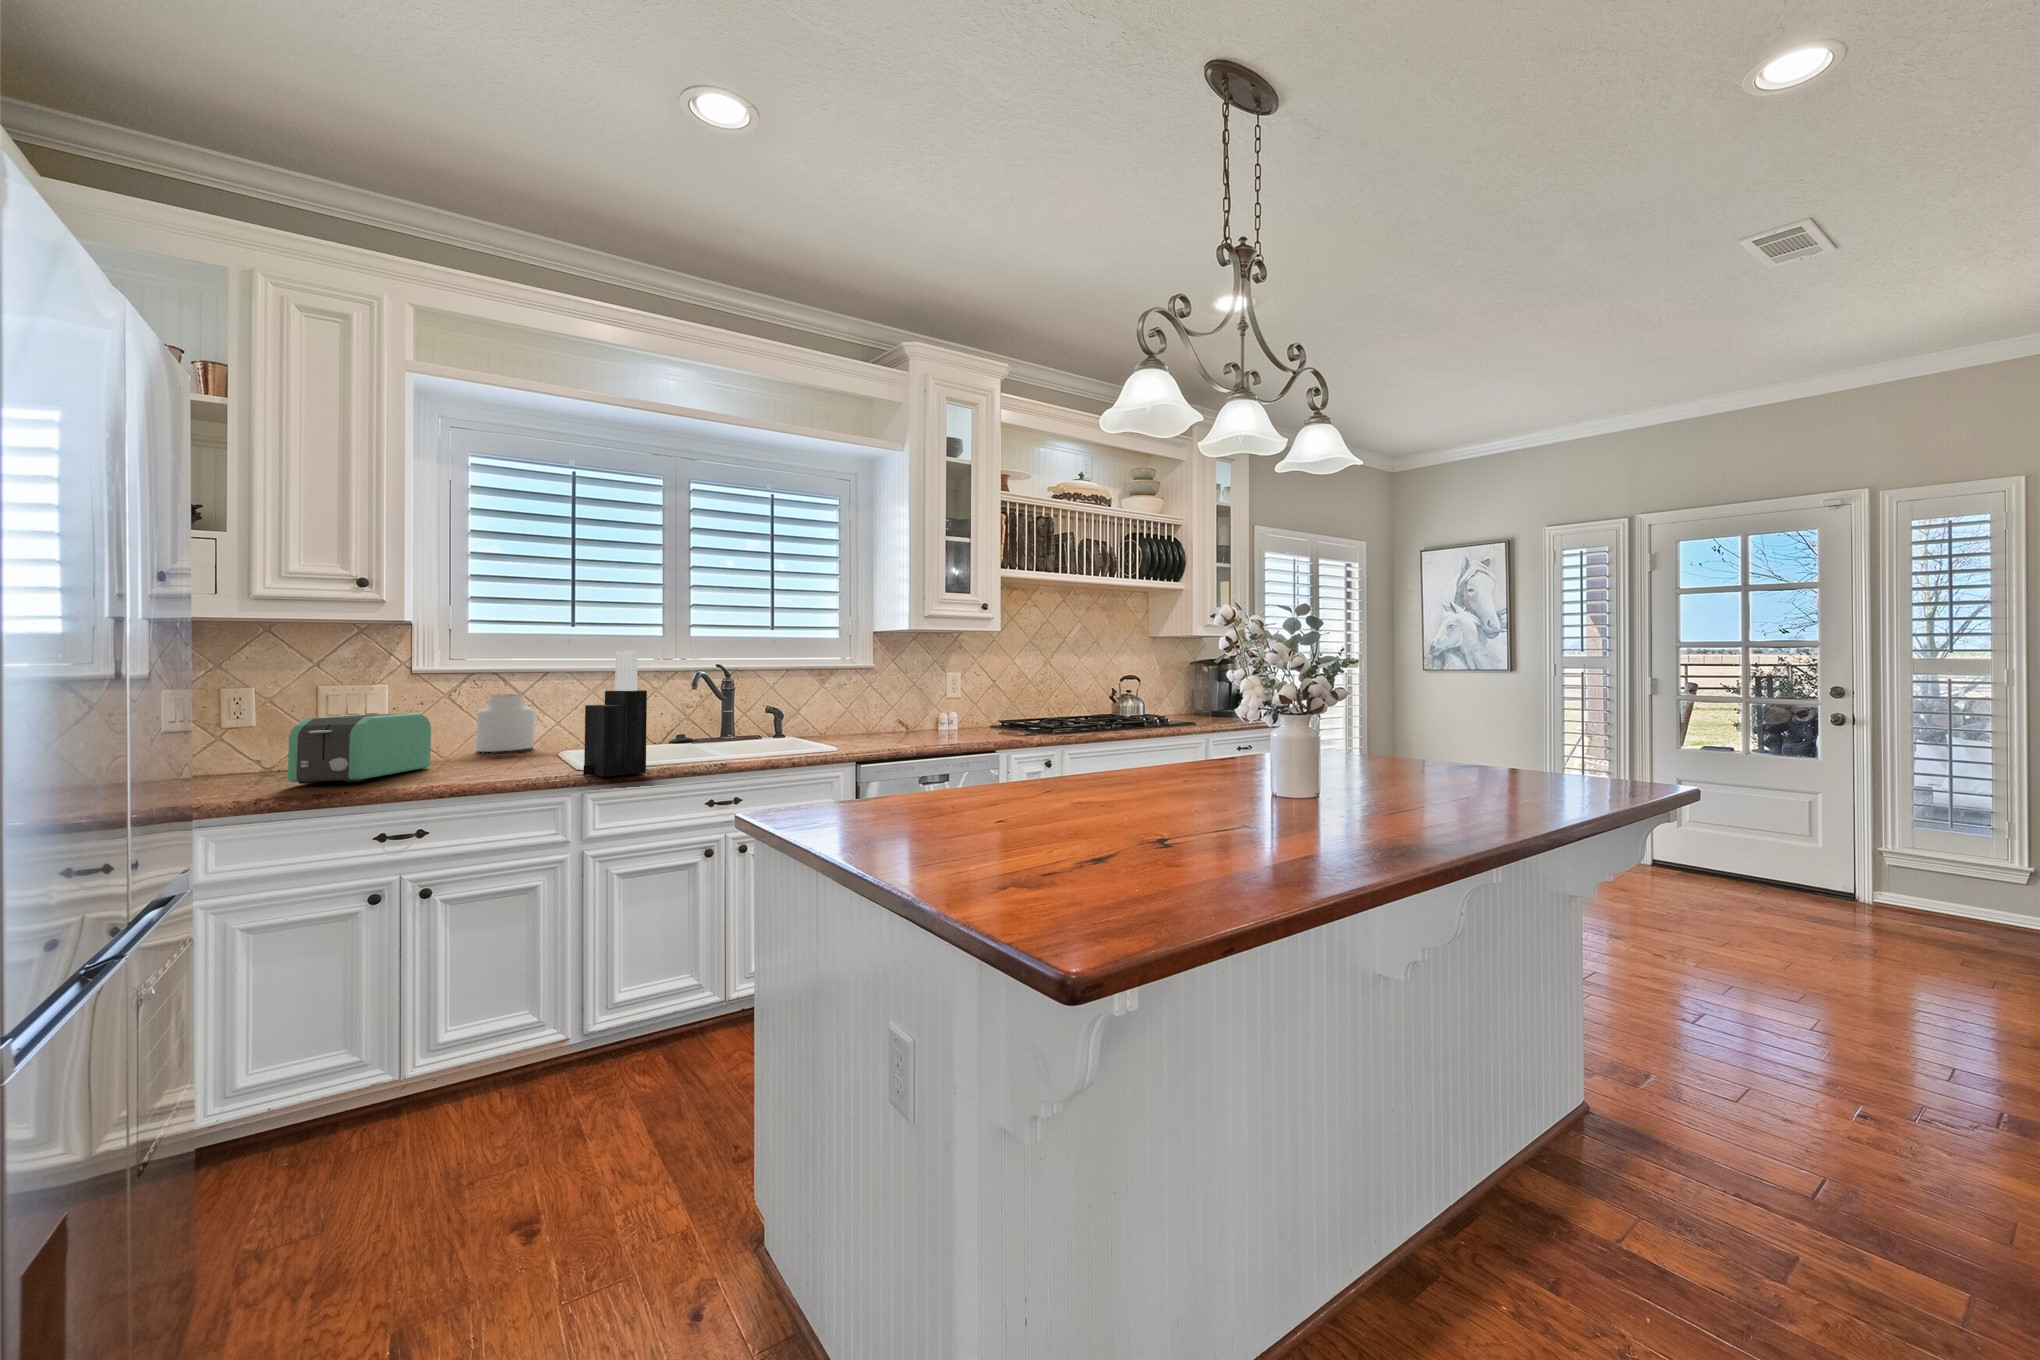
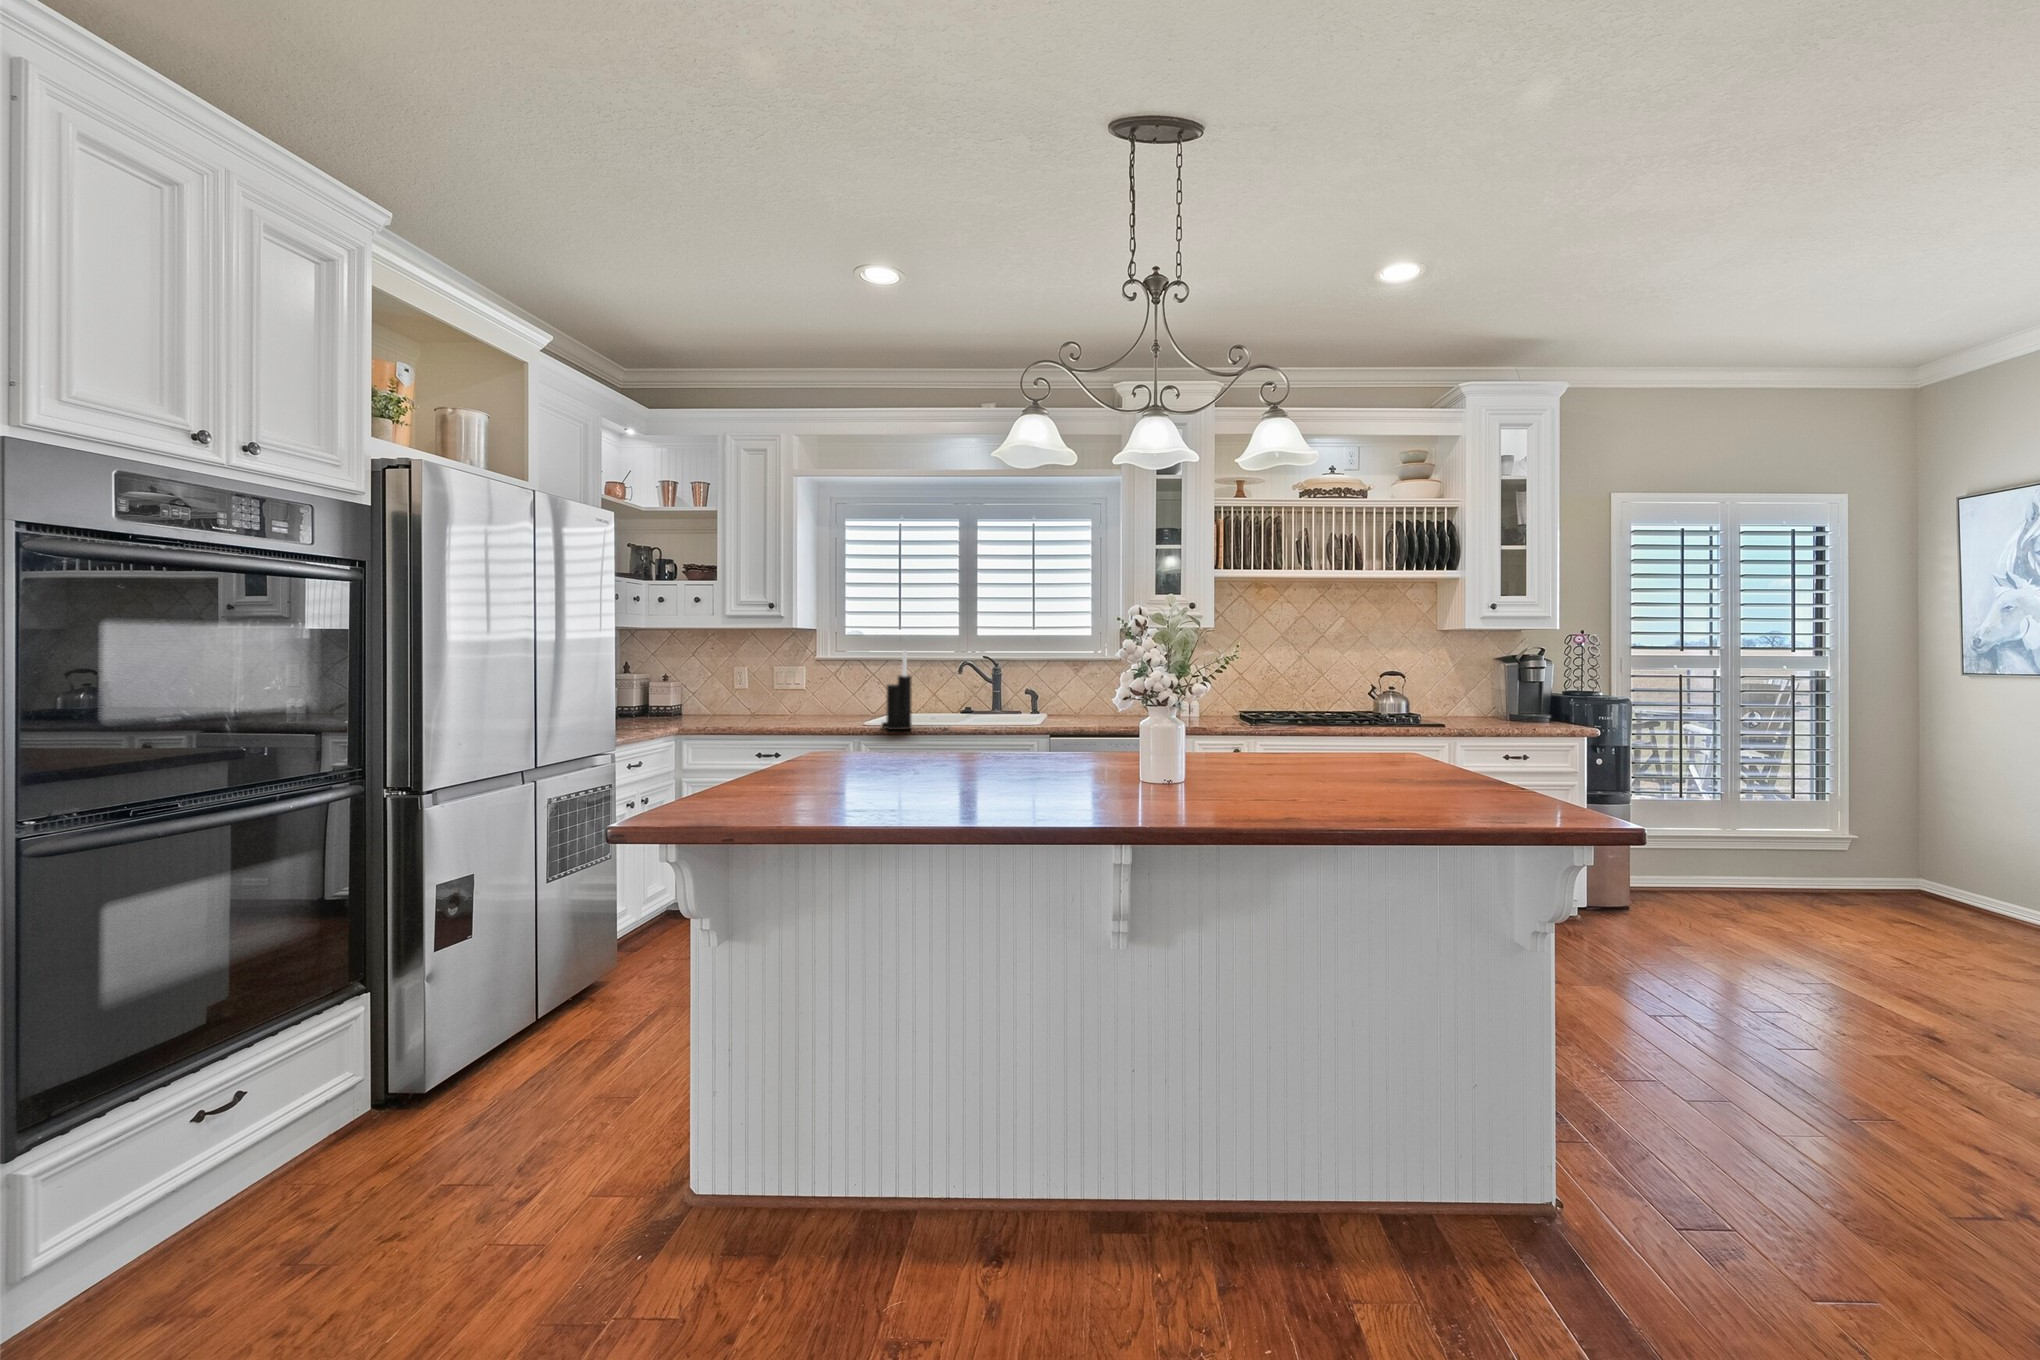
jar: present [476,694,535,752] -> none [852,674,882,711]
toaster: present [288,713,431,784] -> none [758,685,821,722]

